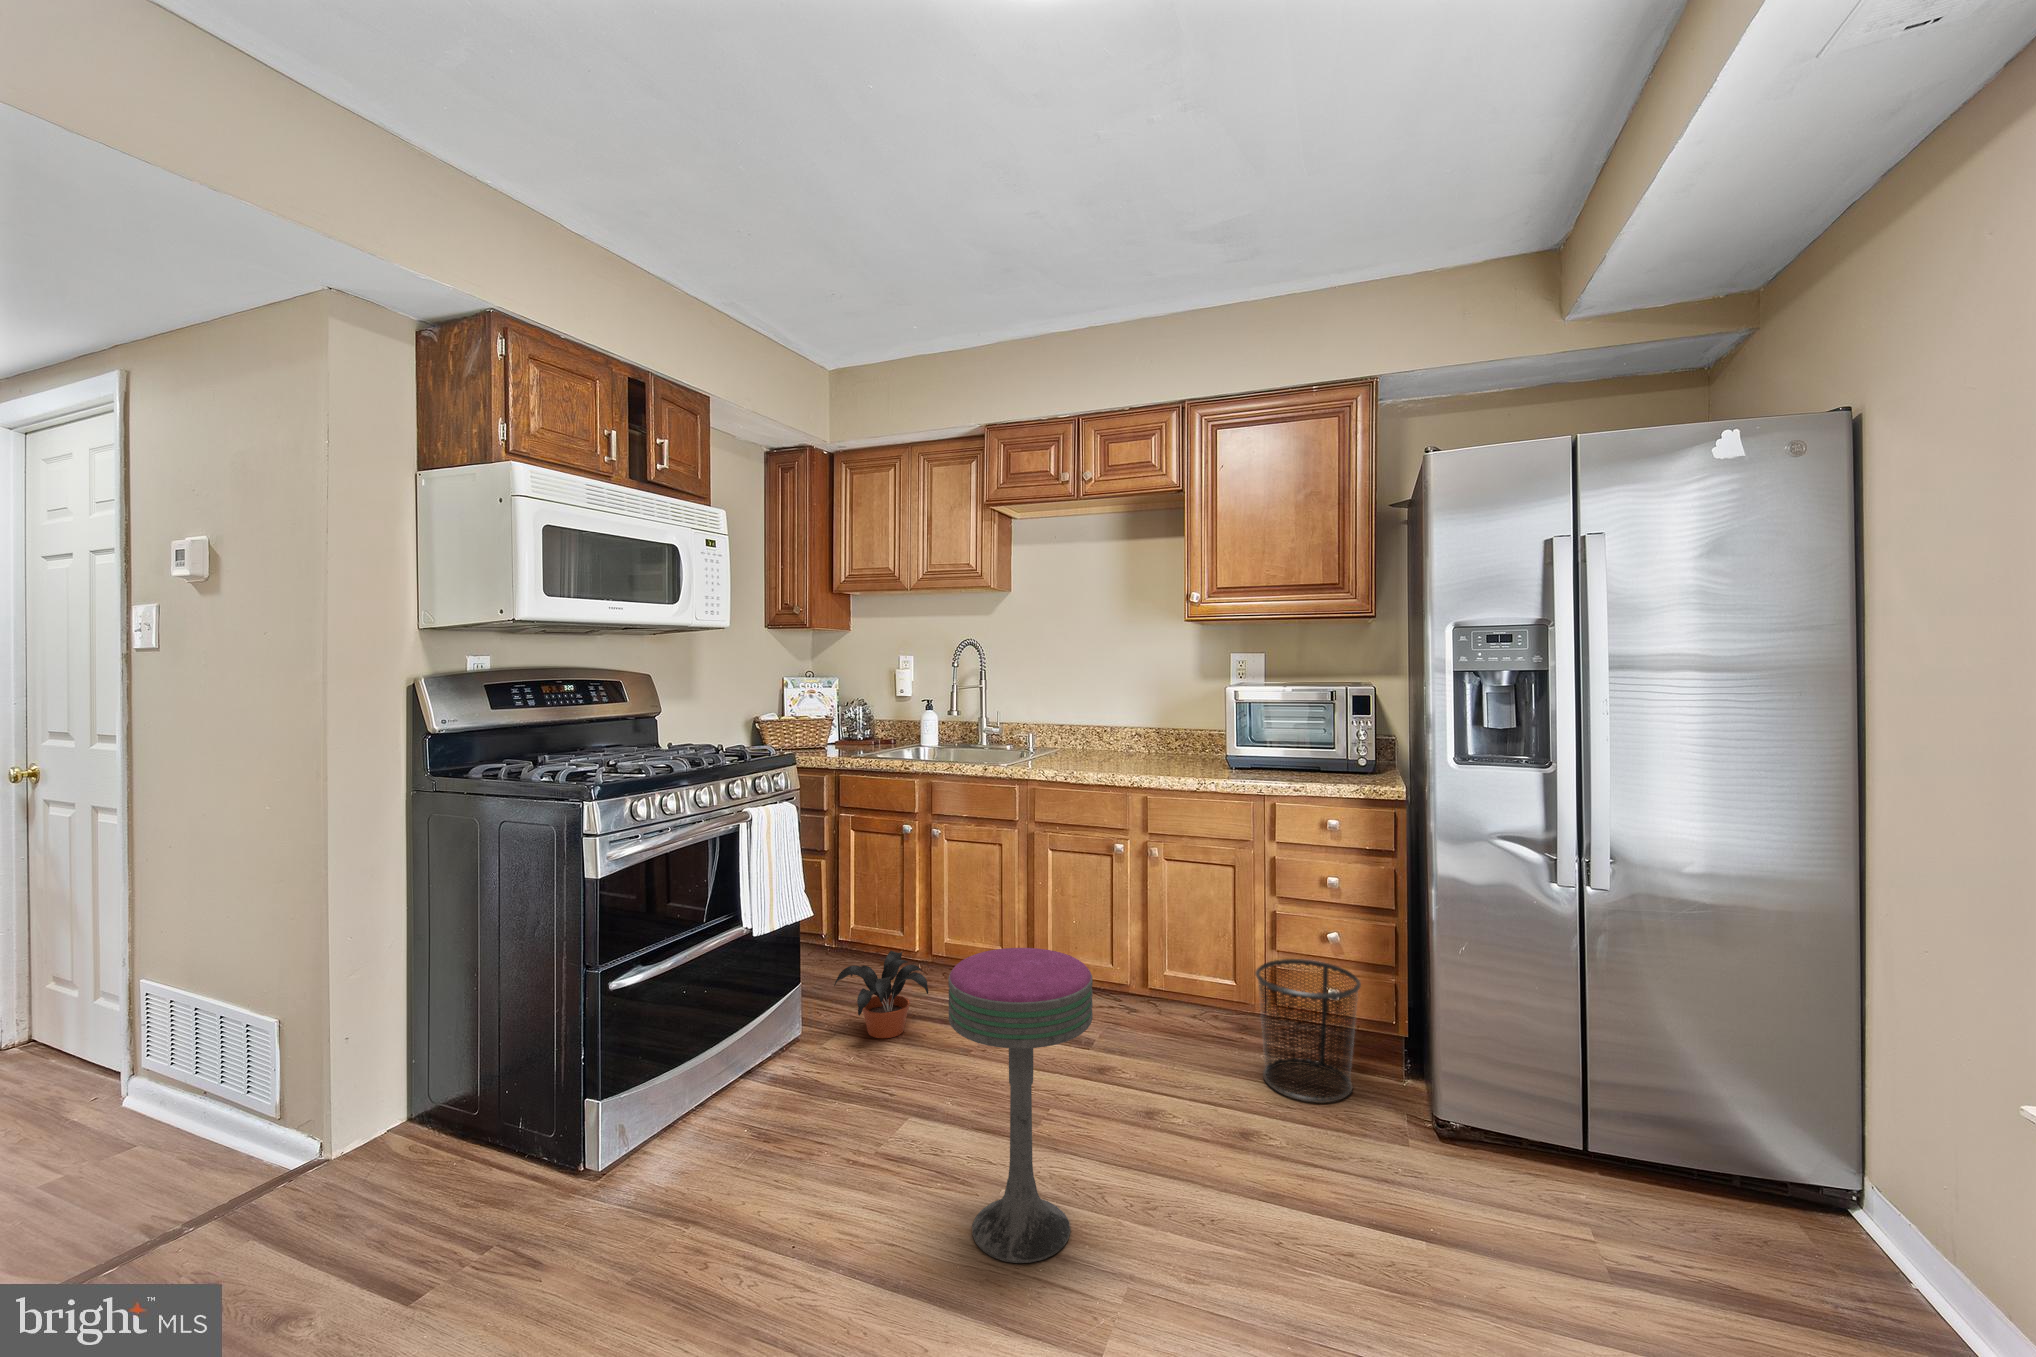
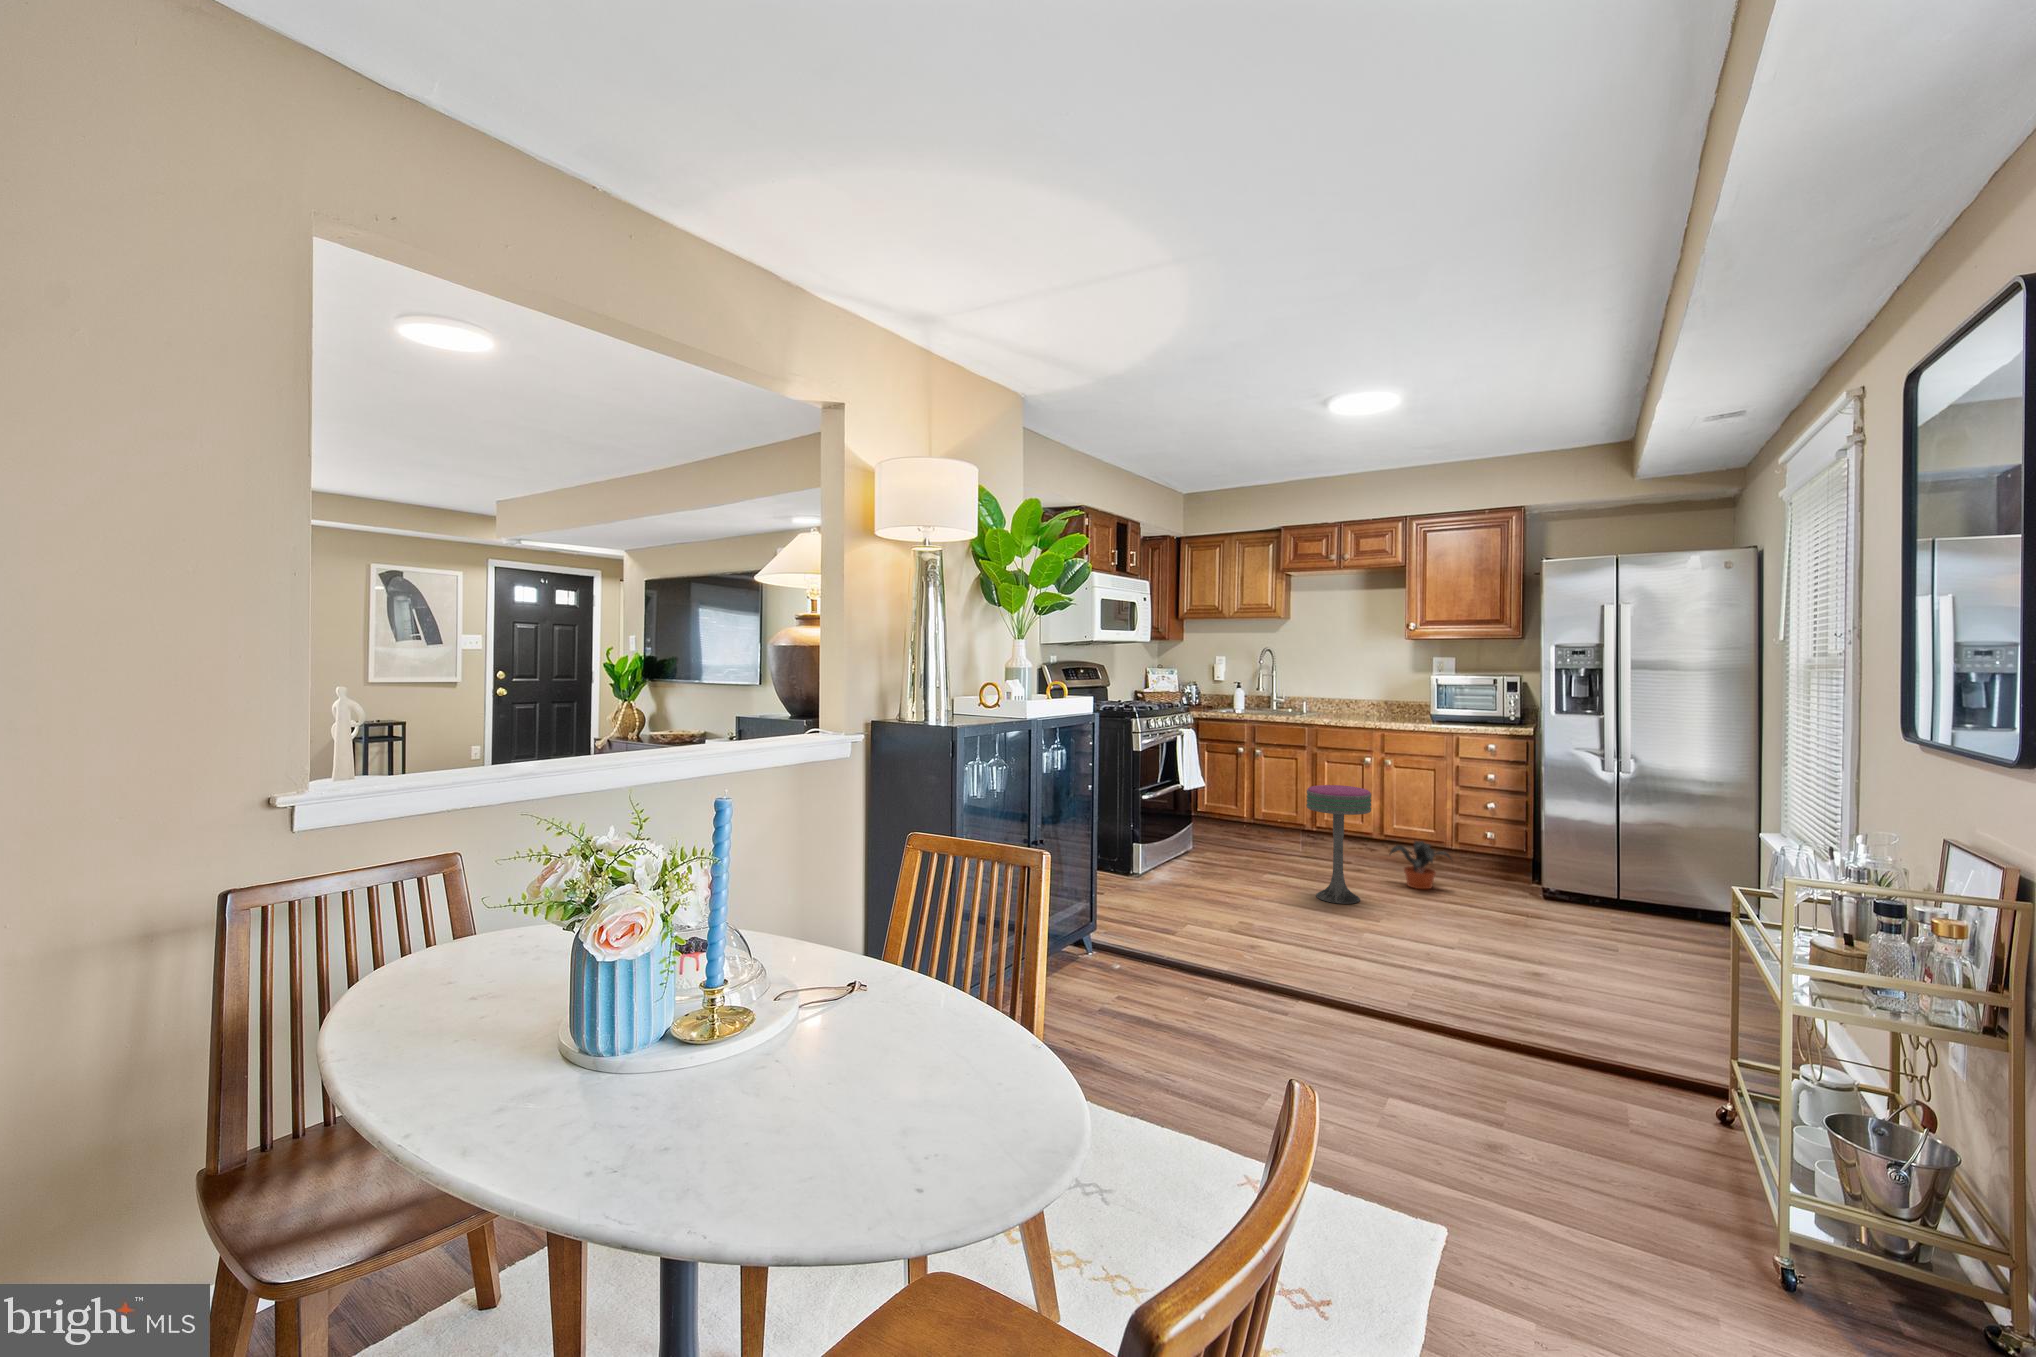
potted plant: present [834,951,928,1038] -> present [1390,841,1451,889]
waste bin: present [1255,959,1361,1103] -> none [1446,817,1505,881]

